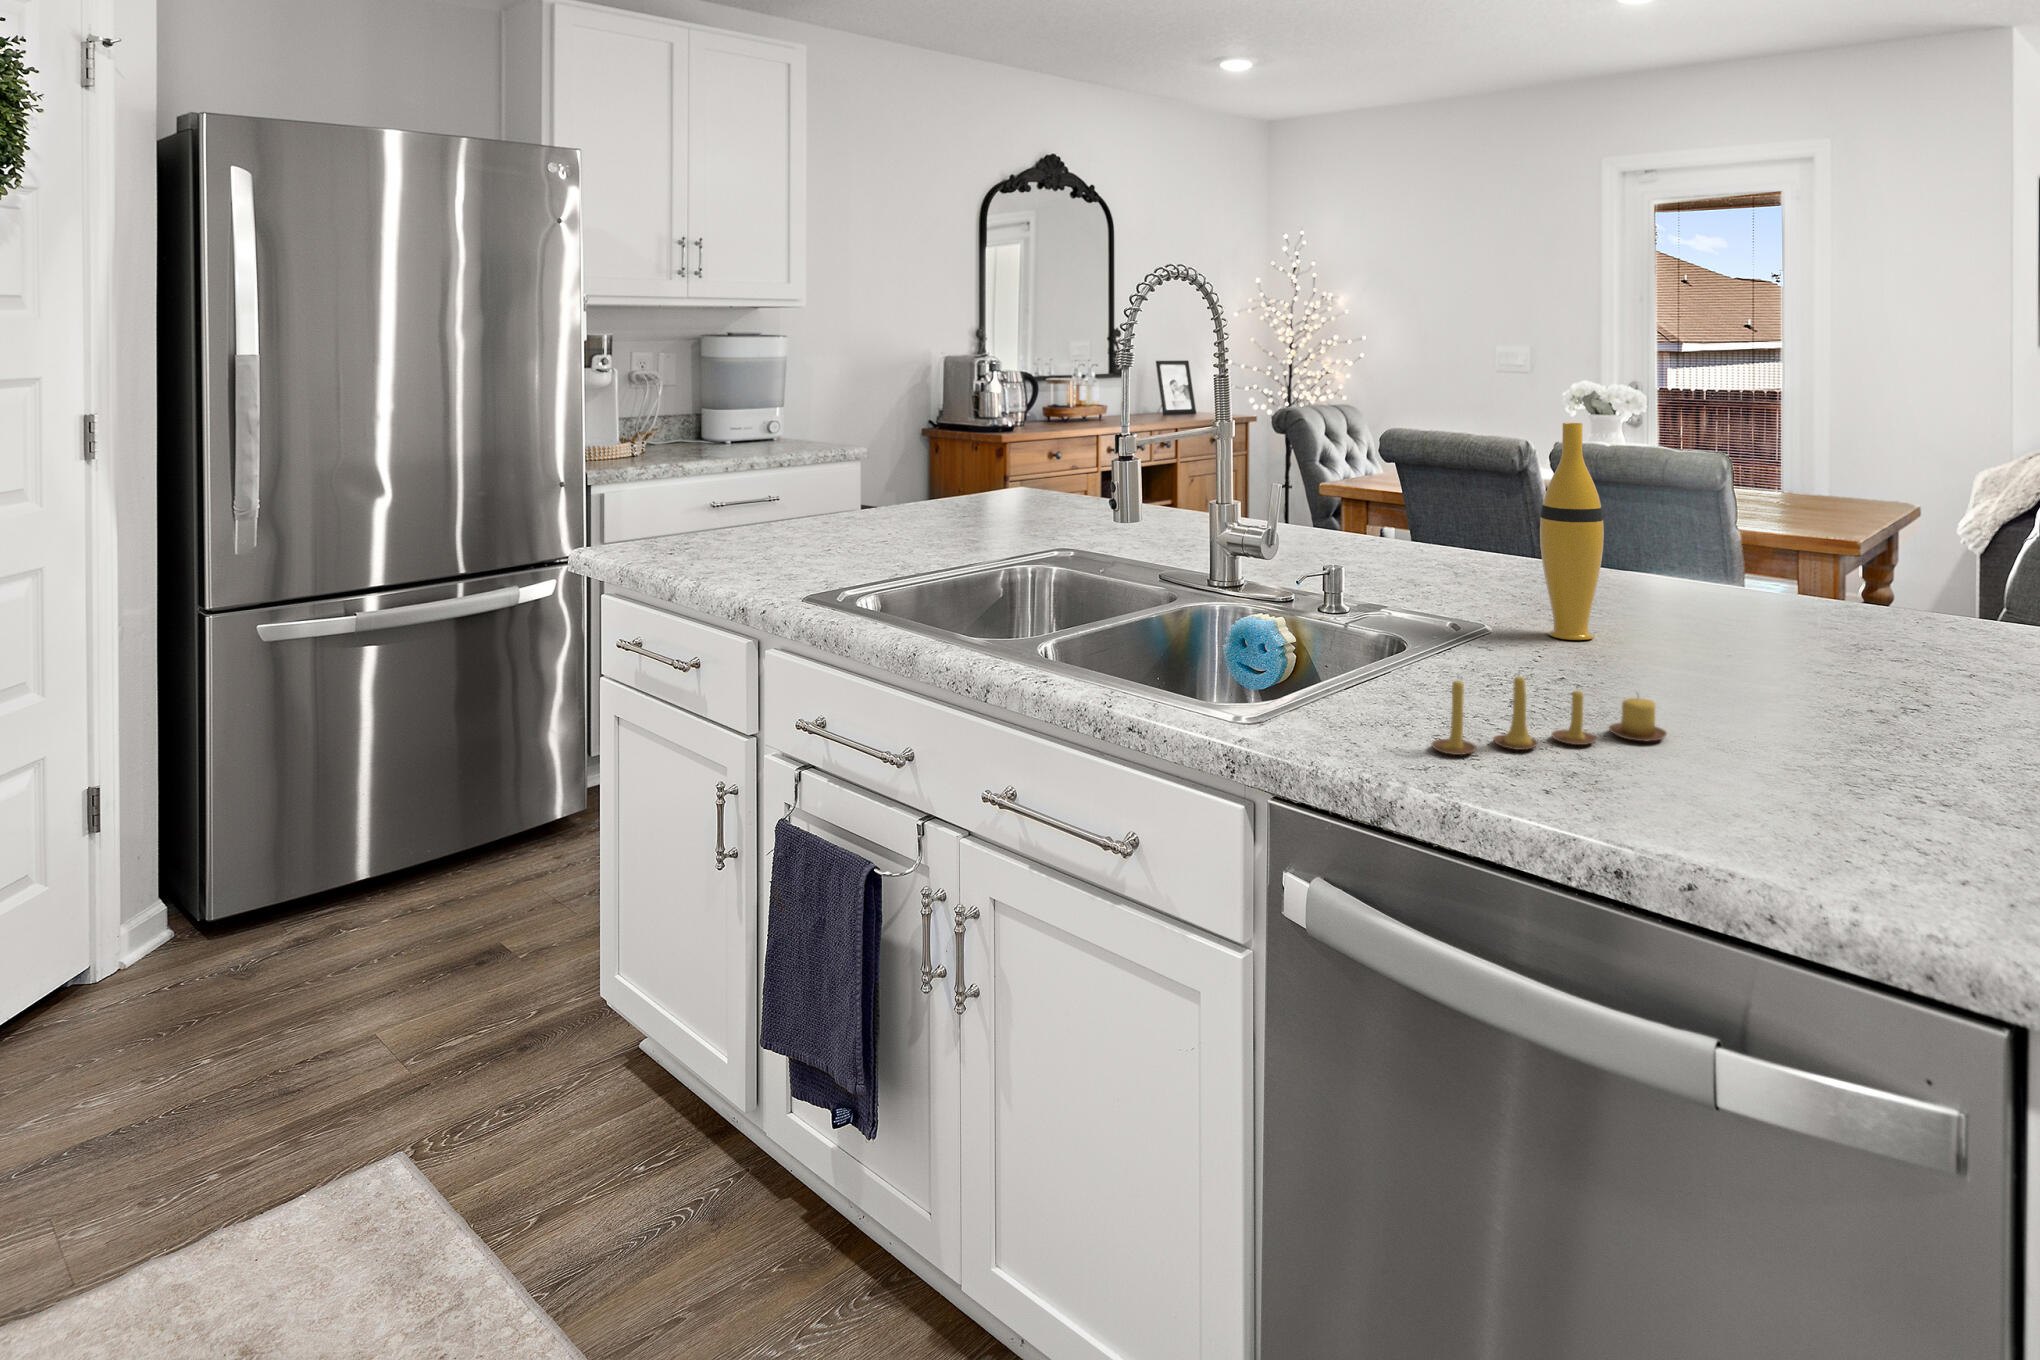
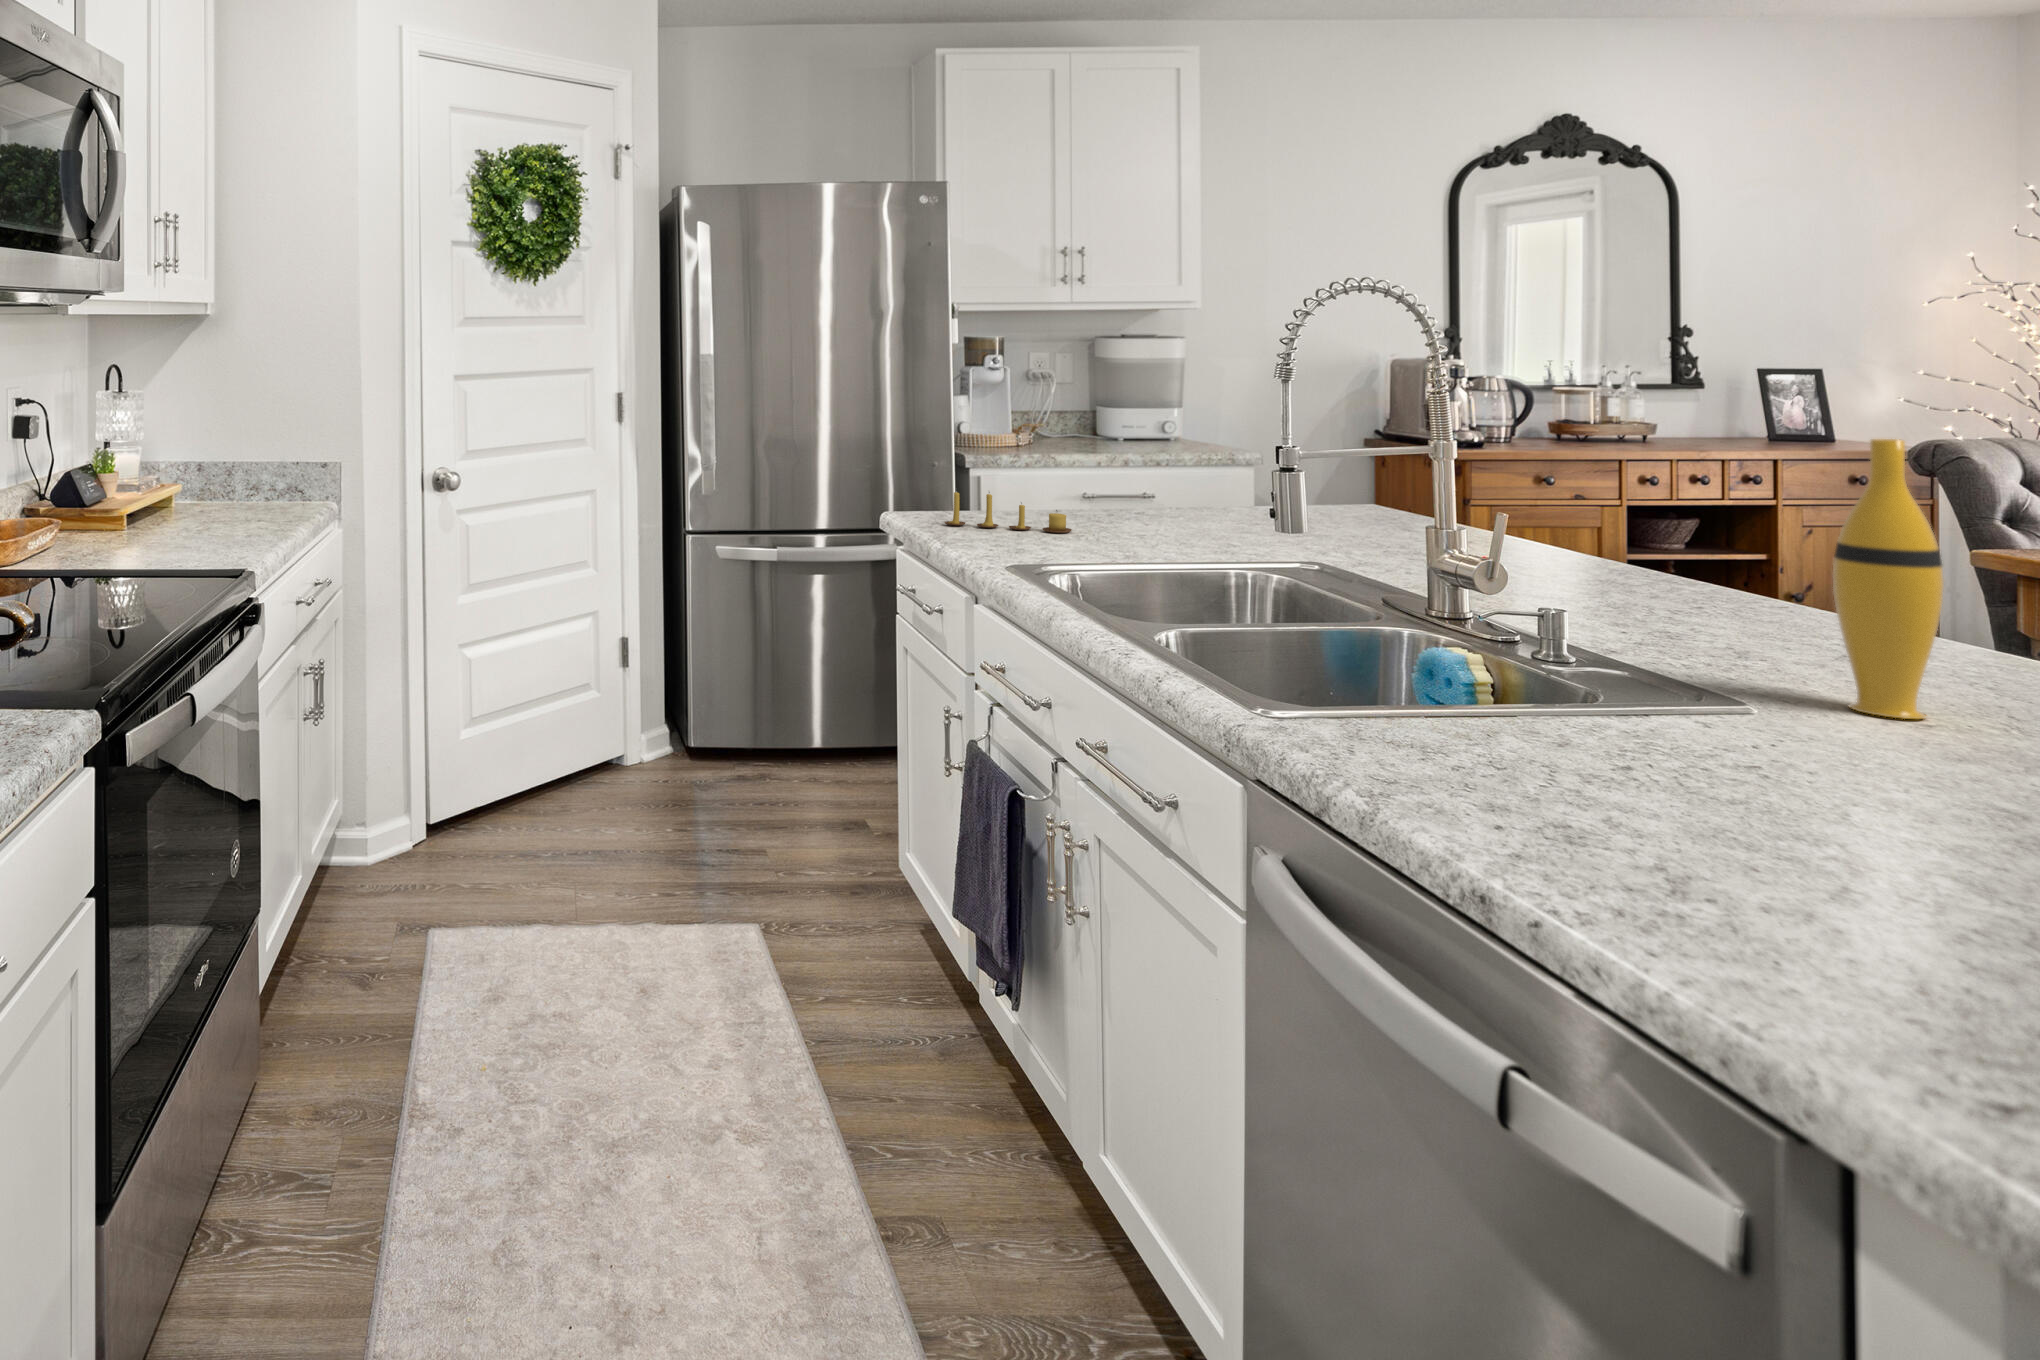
candle: present [1432,676,1667,755] -> present [944,490,1072,533]

